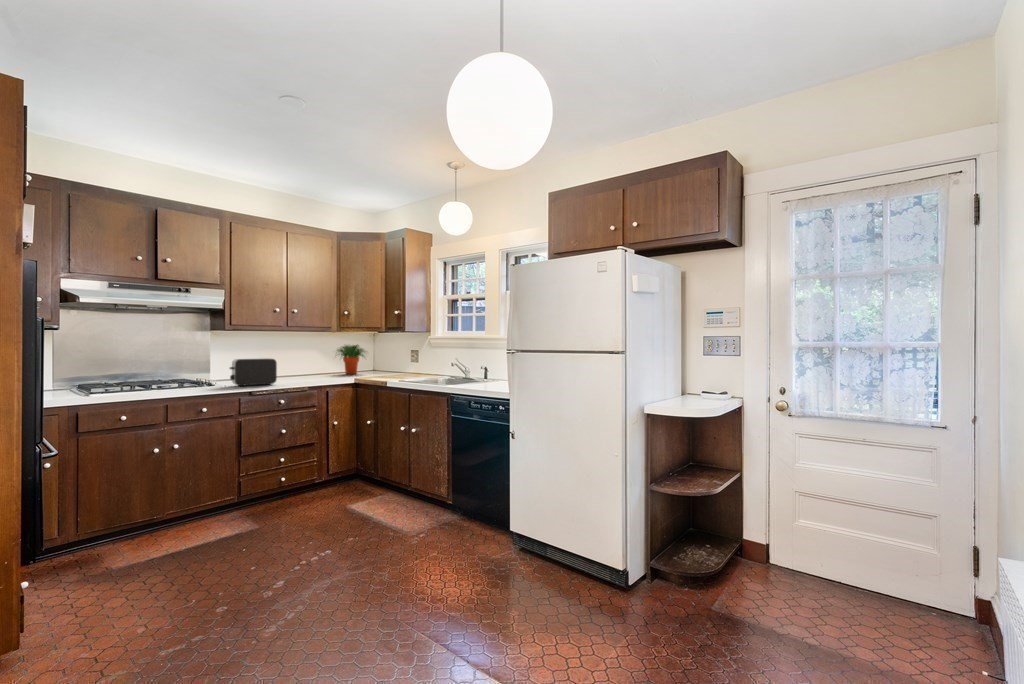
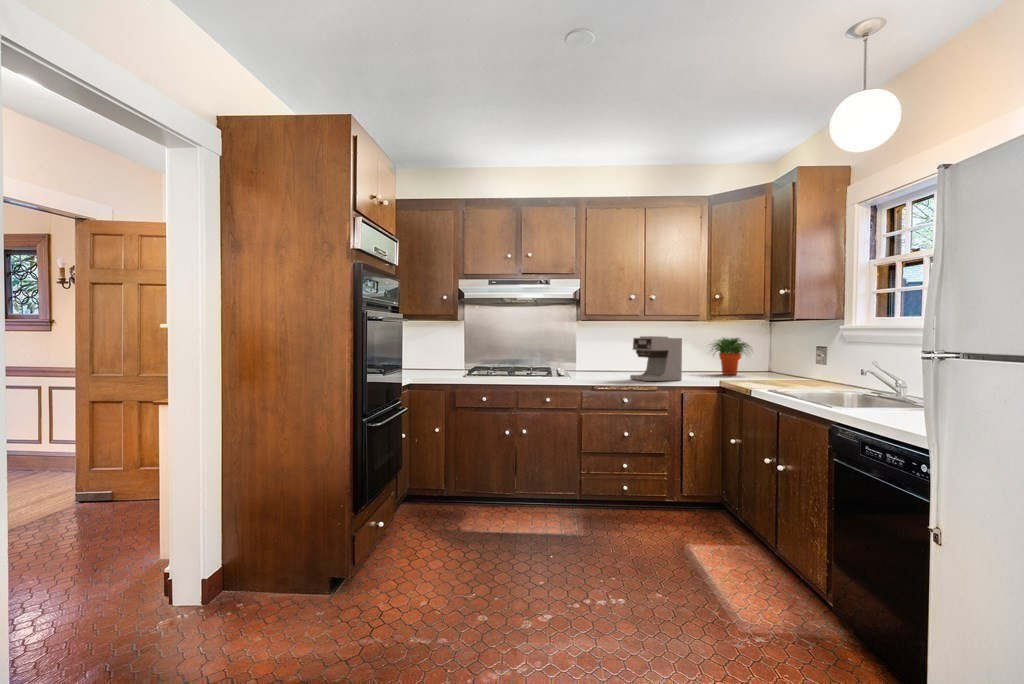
coffee maker: none [284,345,328,383] -> present [630,336,682,381]
toaster: present [230,358,277,386] -> none [575,350,620,380]

